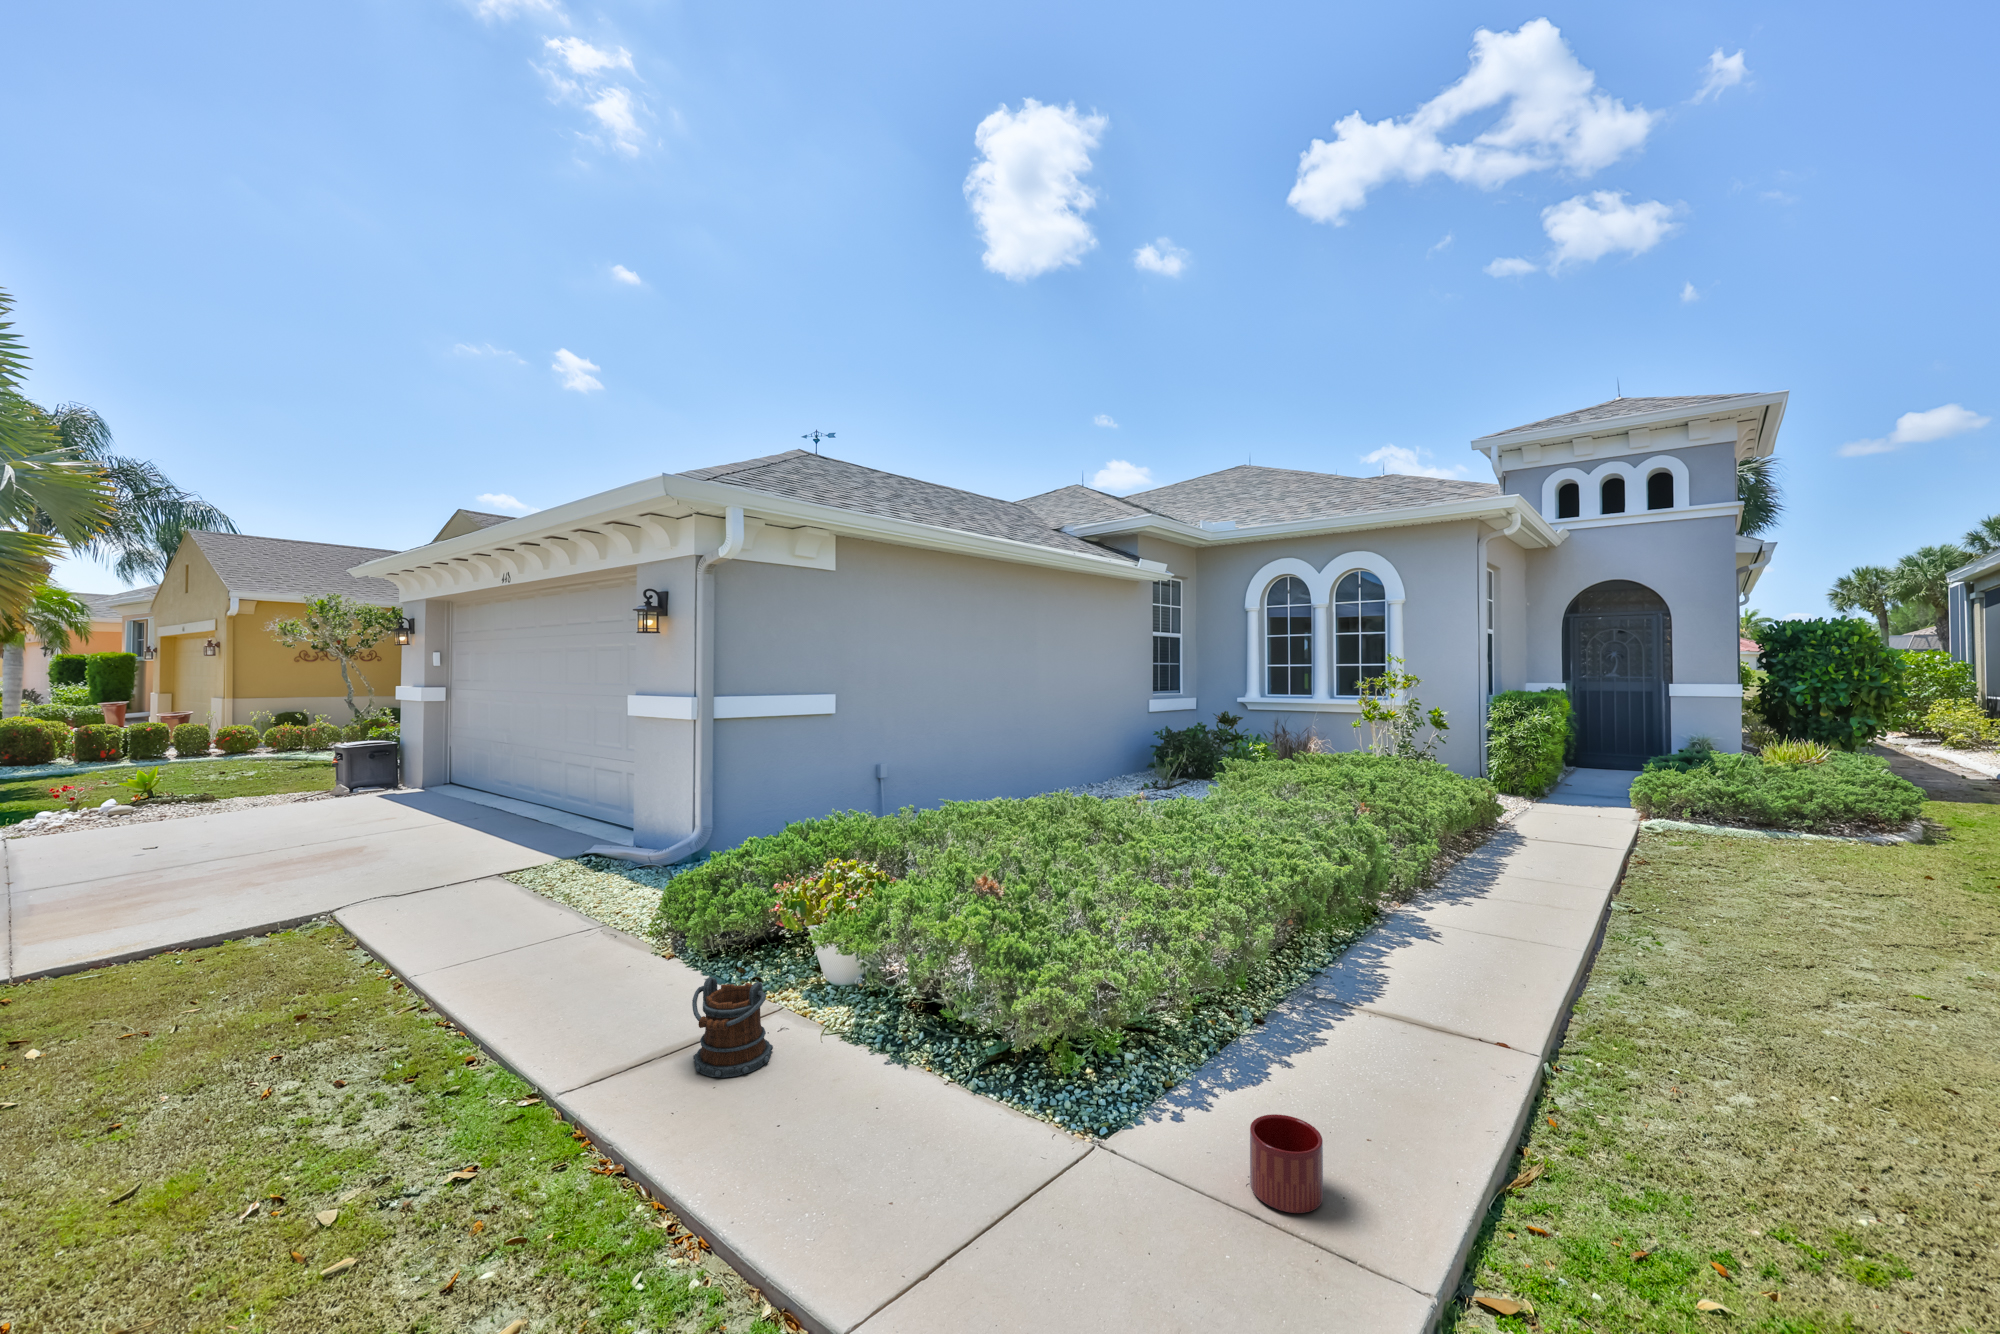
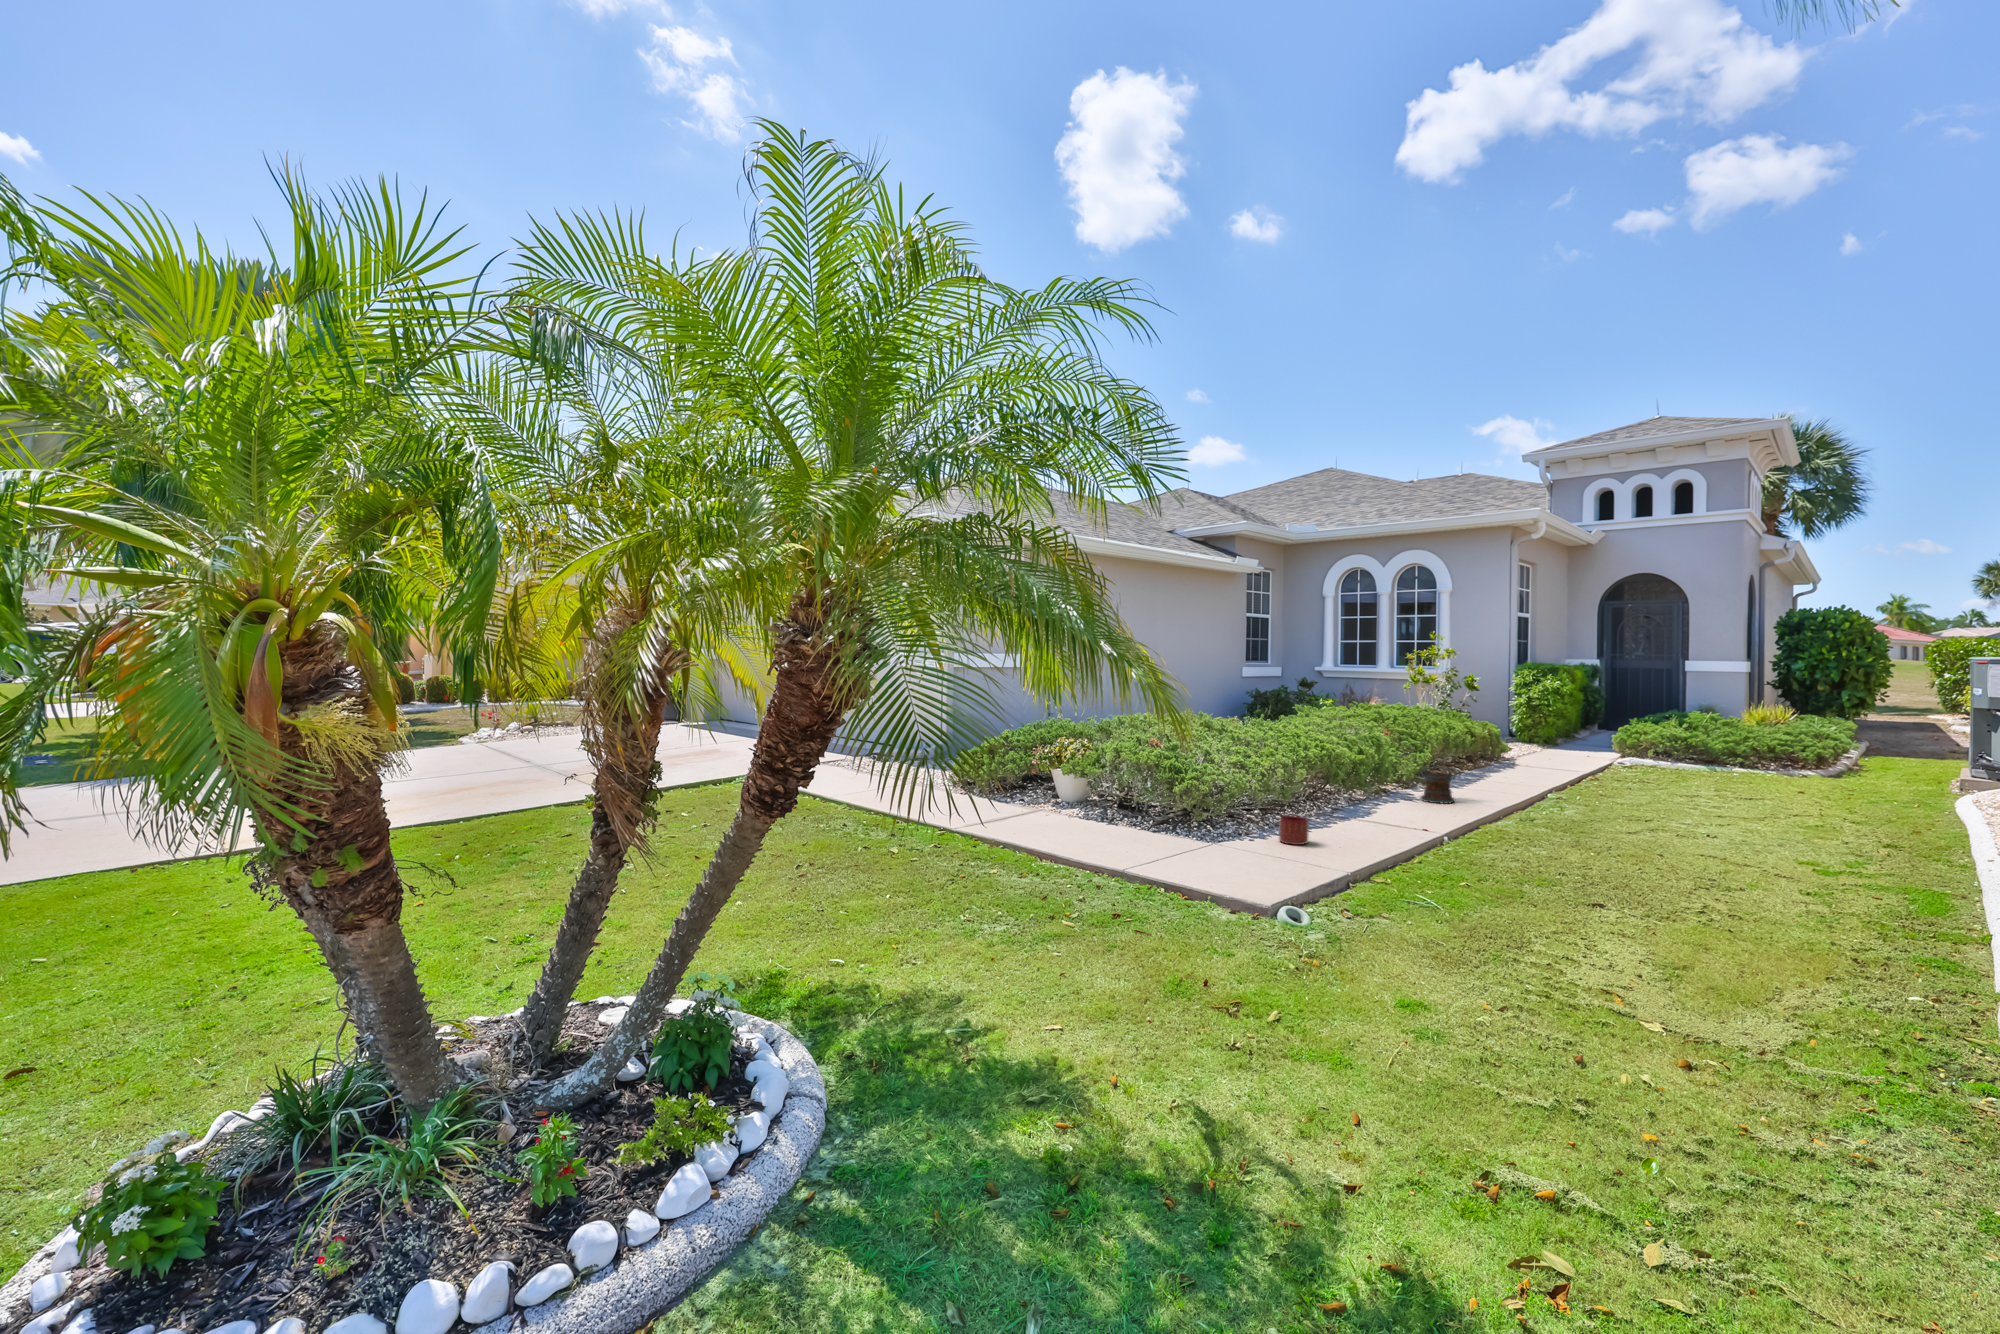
bucket: present [692,977,773,1078] -> present [1421,768,1456,804]

